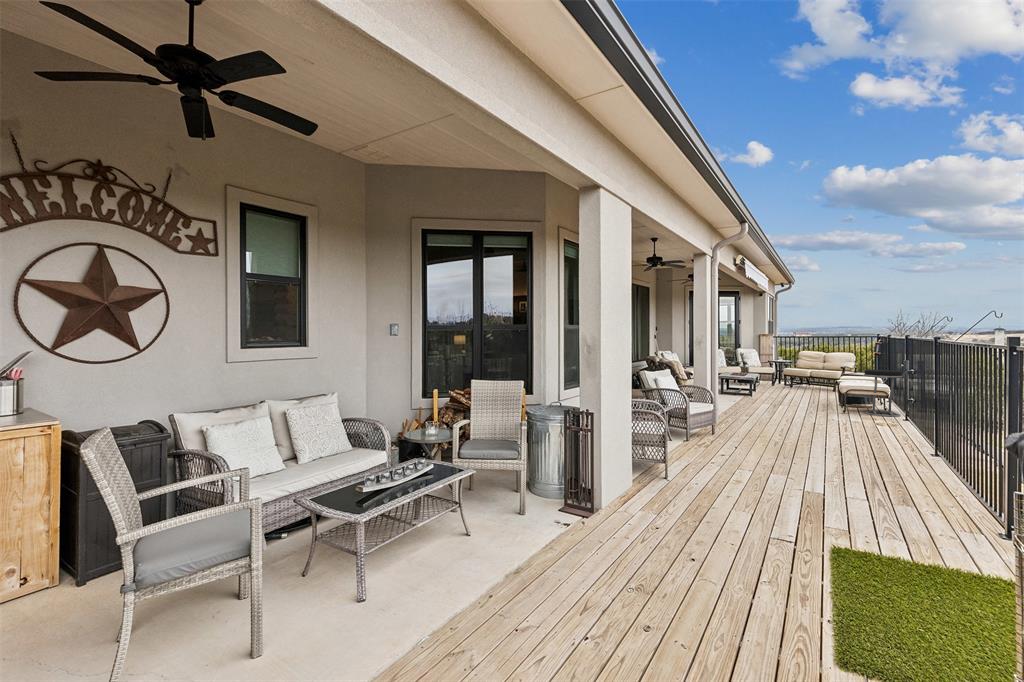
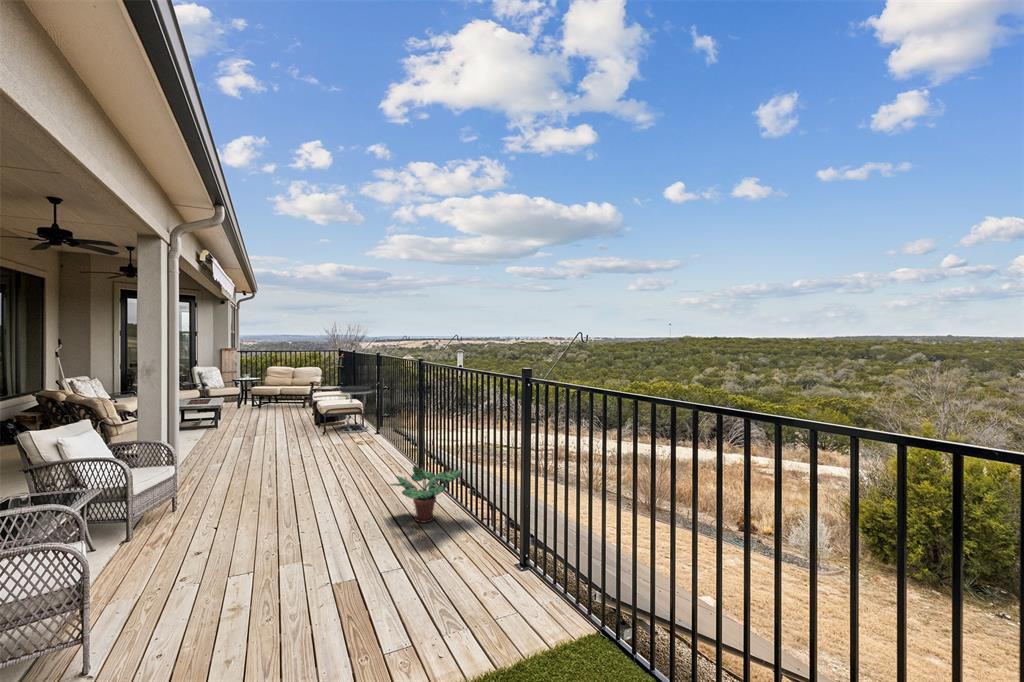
potted plant: none [876,430,971,487] -> present [390,465,463,522]

